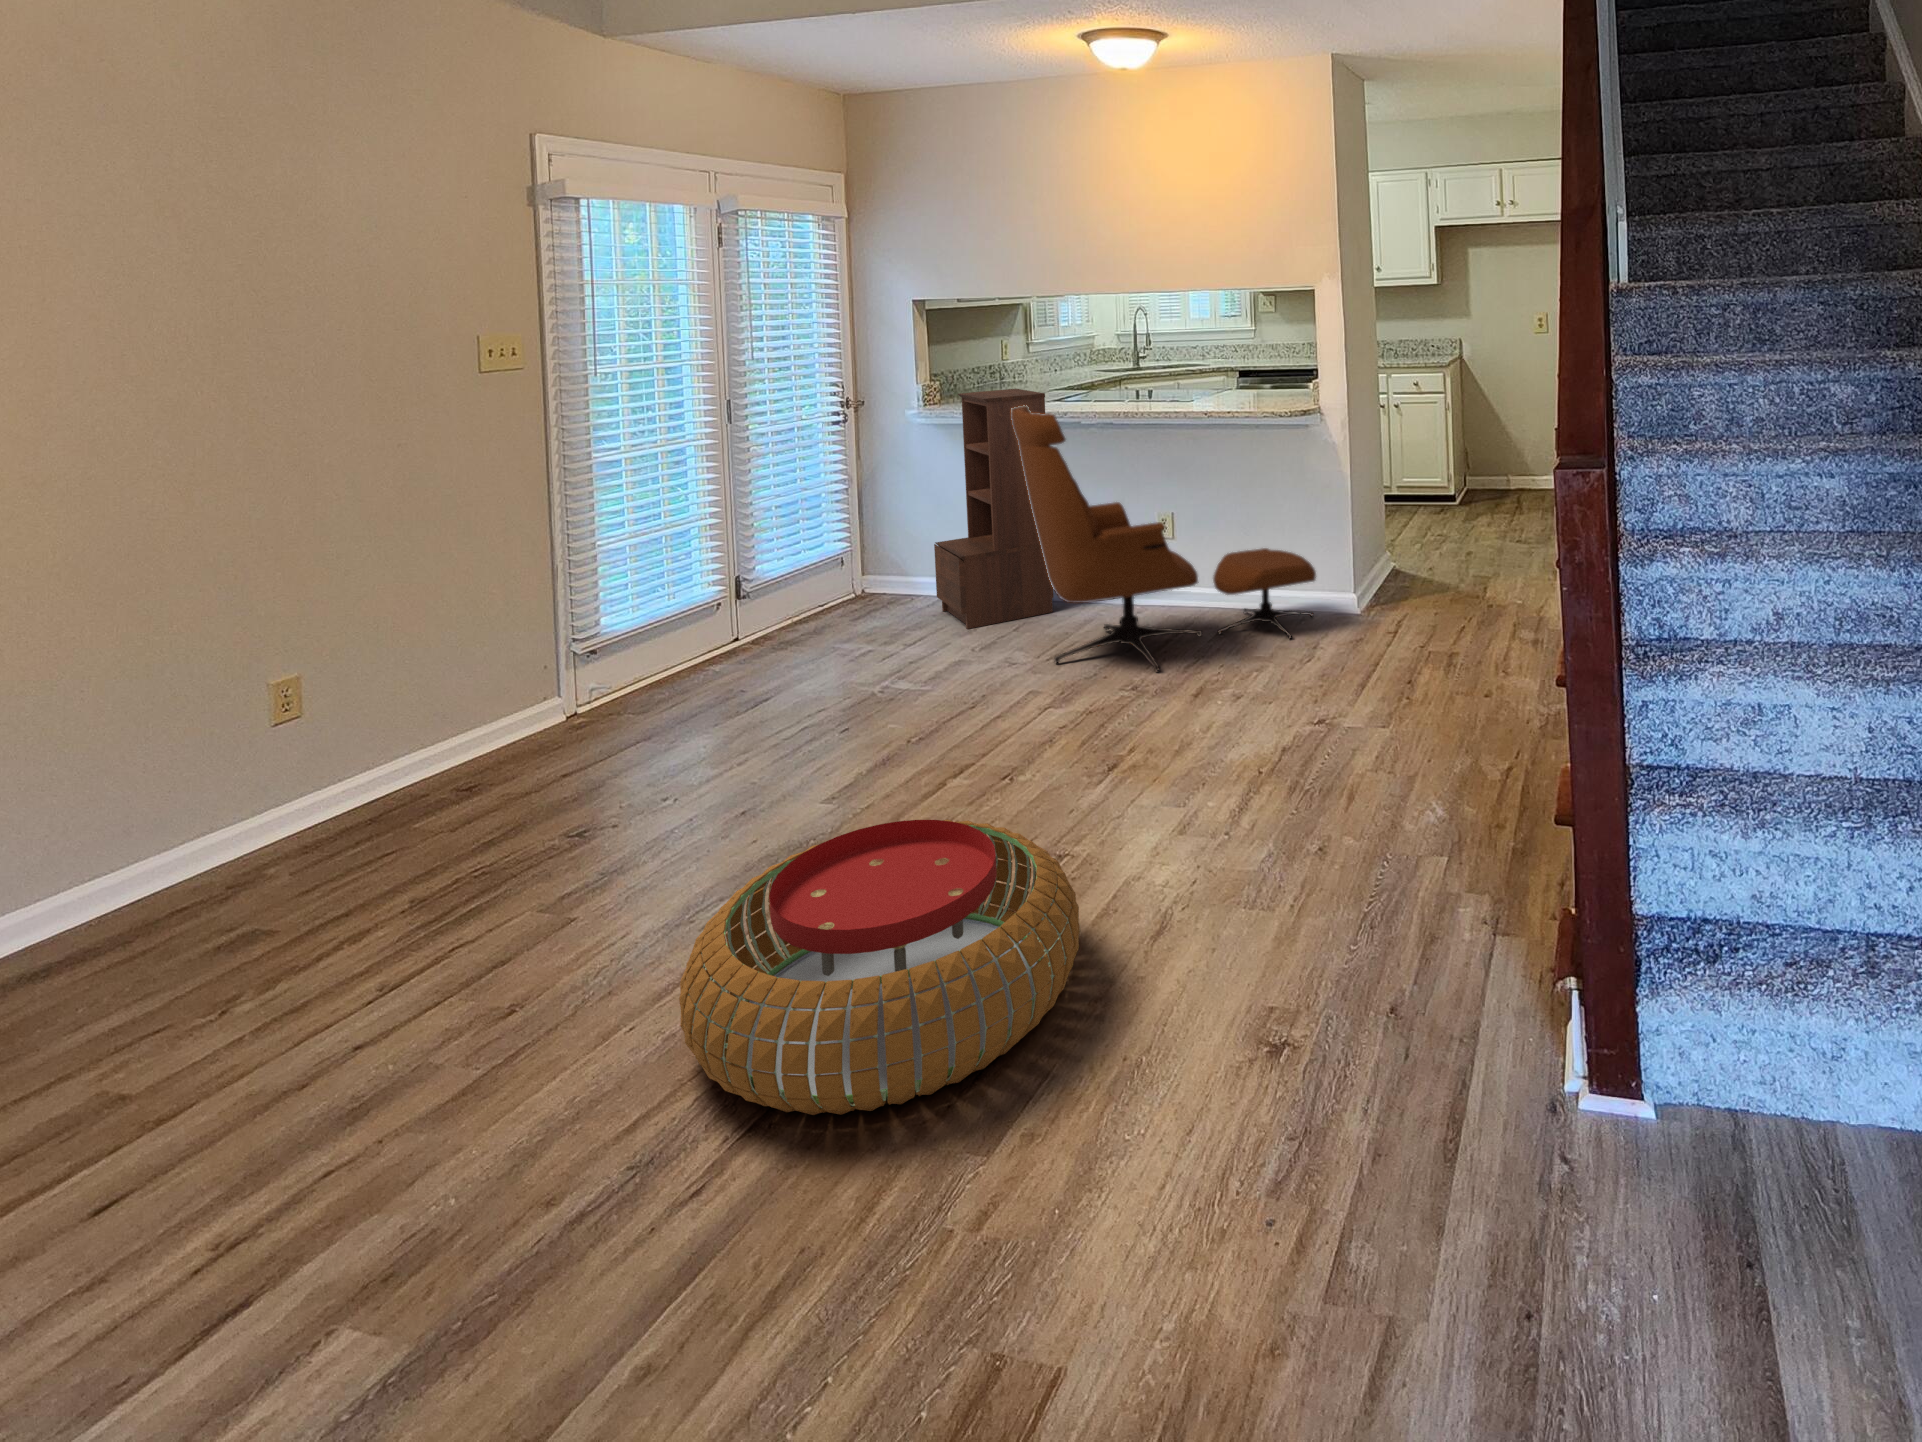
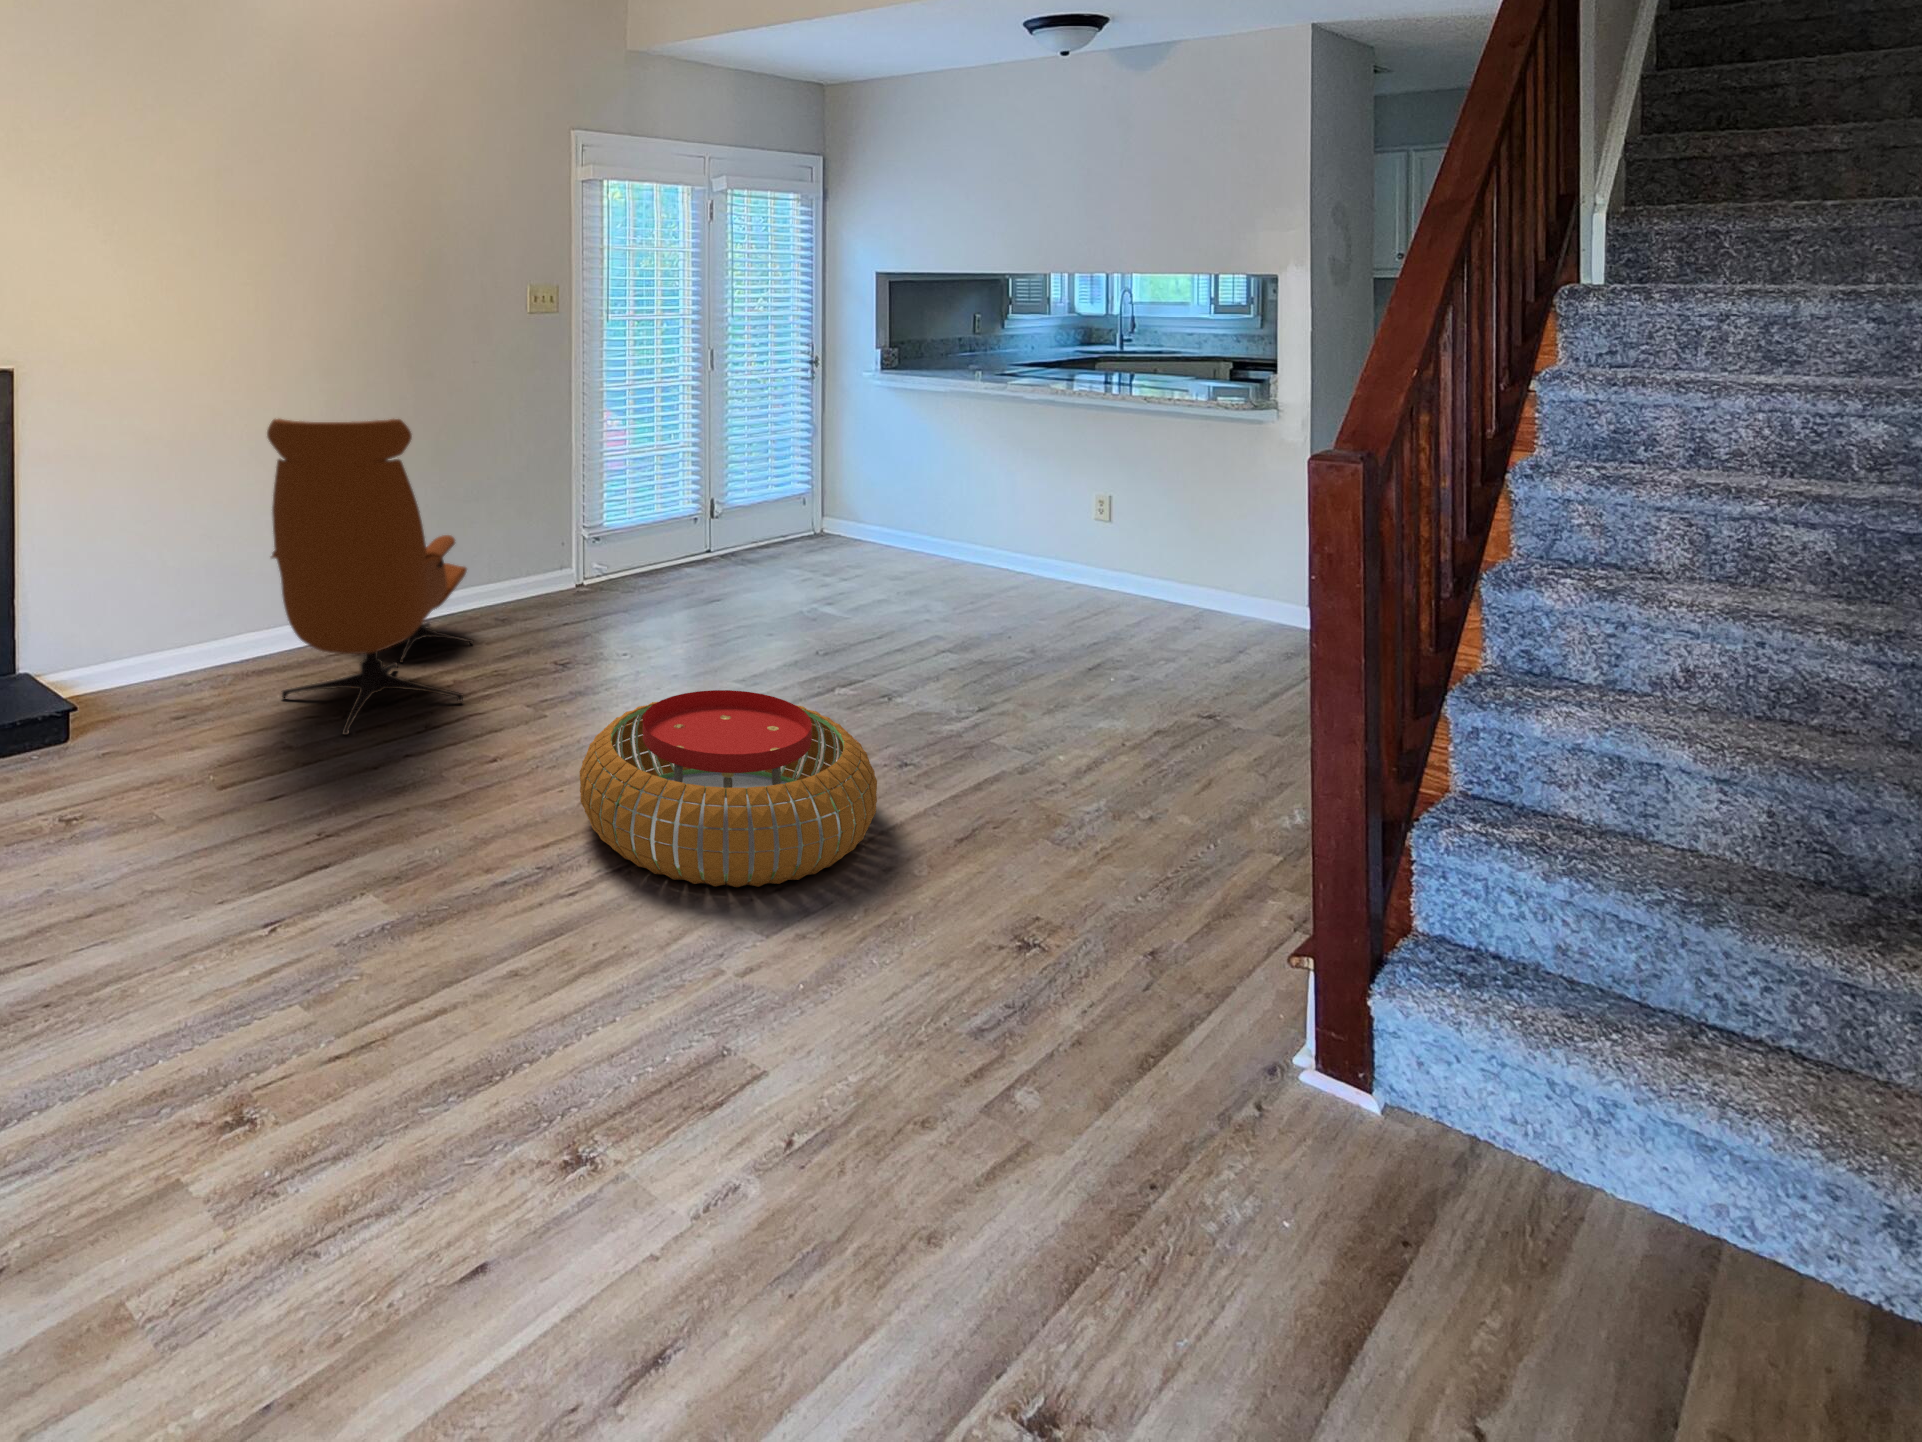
bookshelf: present [934,389,1054,629] -> none [845,358,952,574]
lounge chair: present [1011,406,1316,671] -> present [267,419,473,735]

